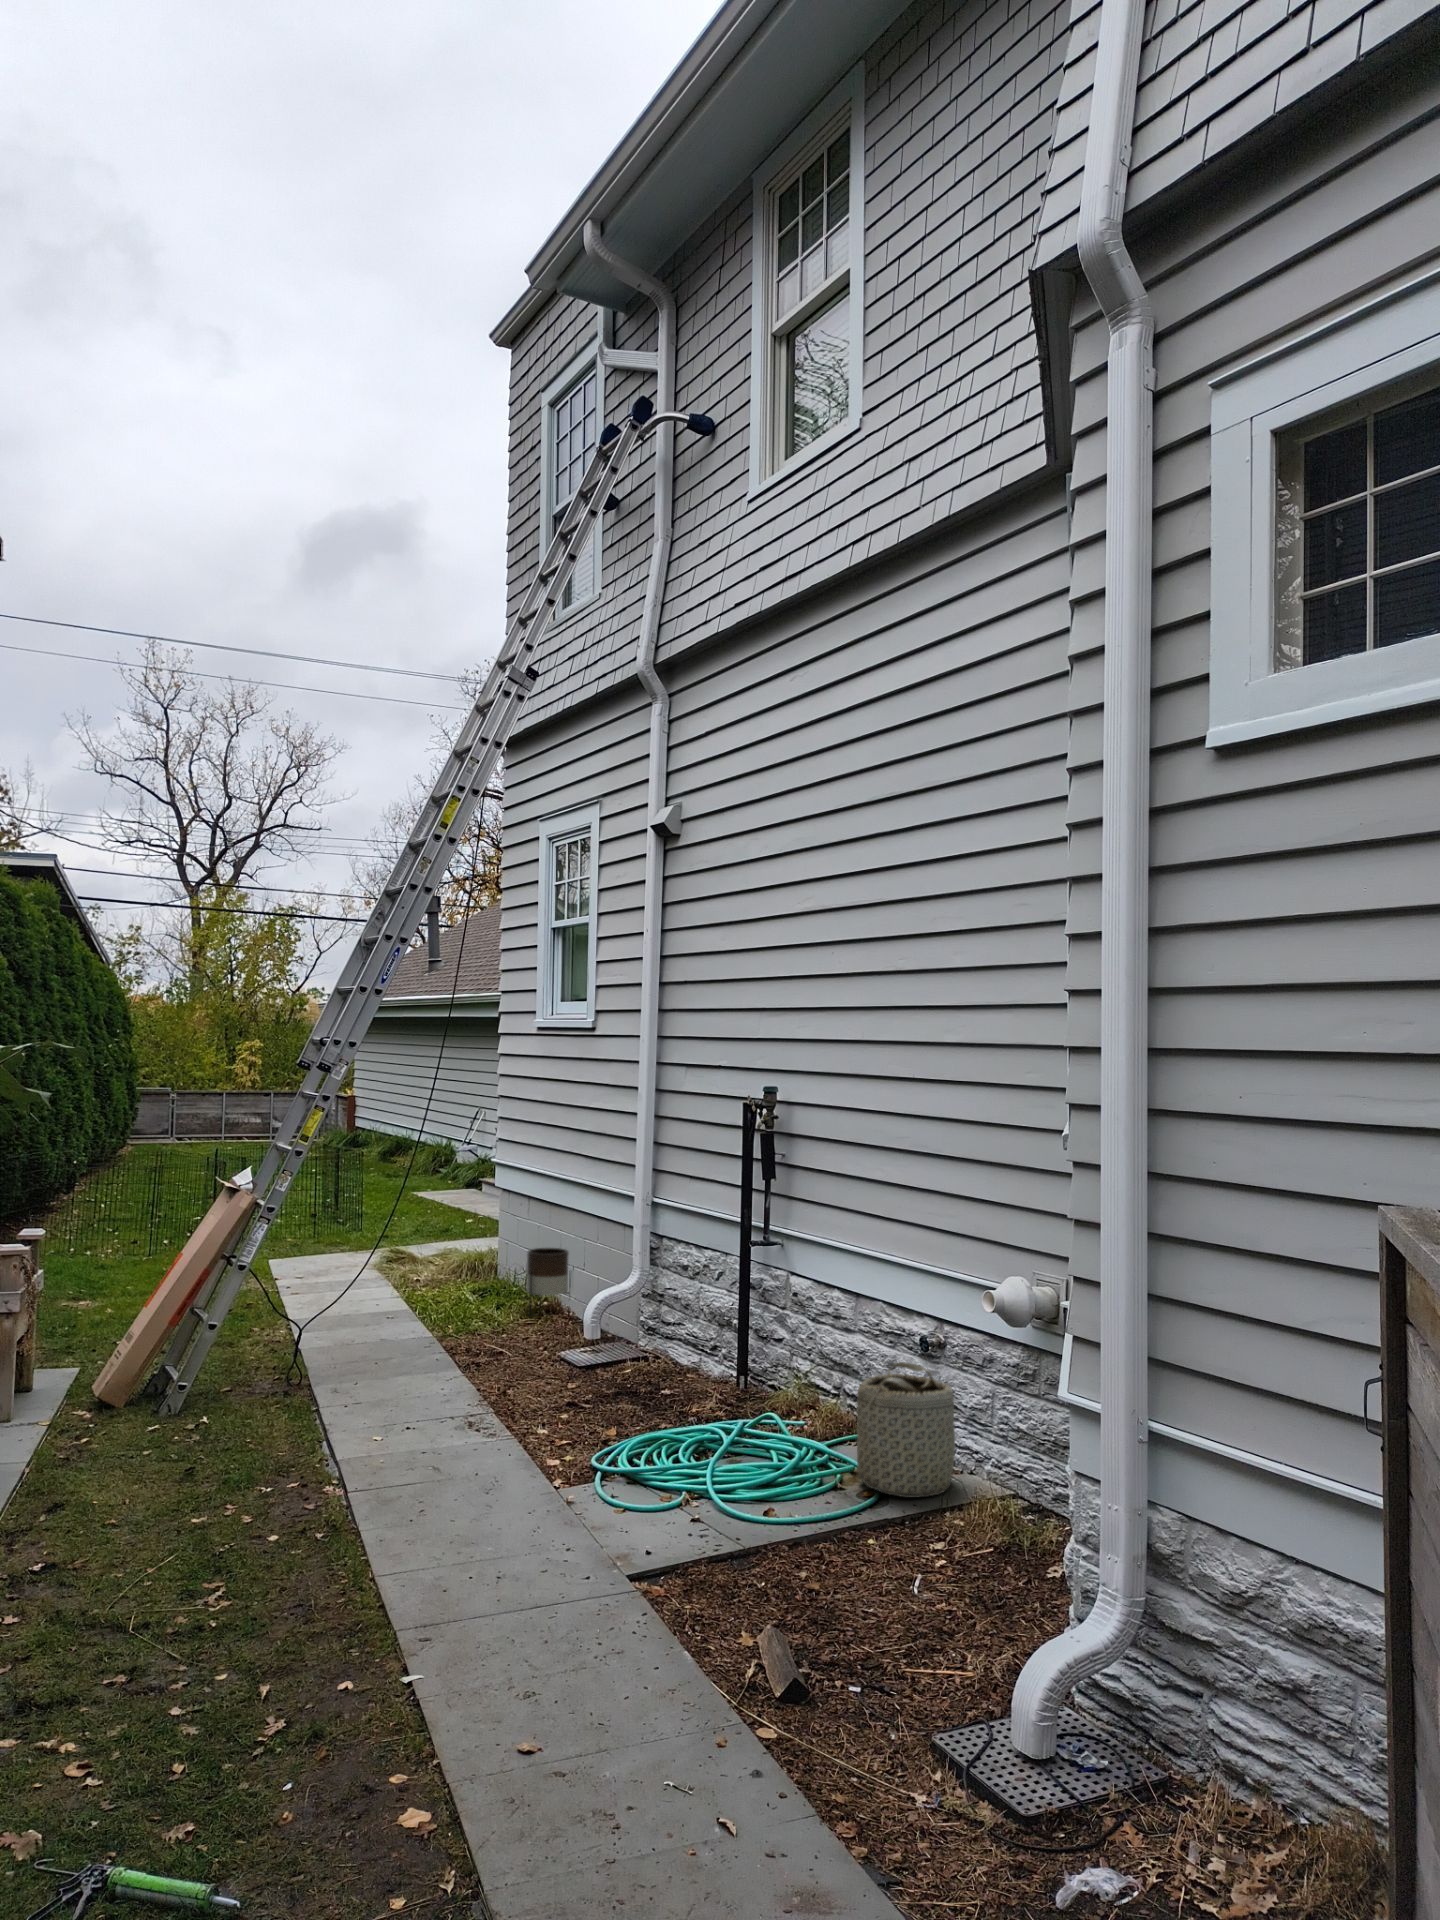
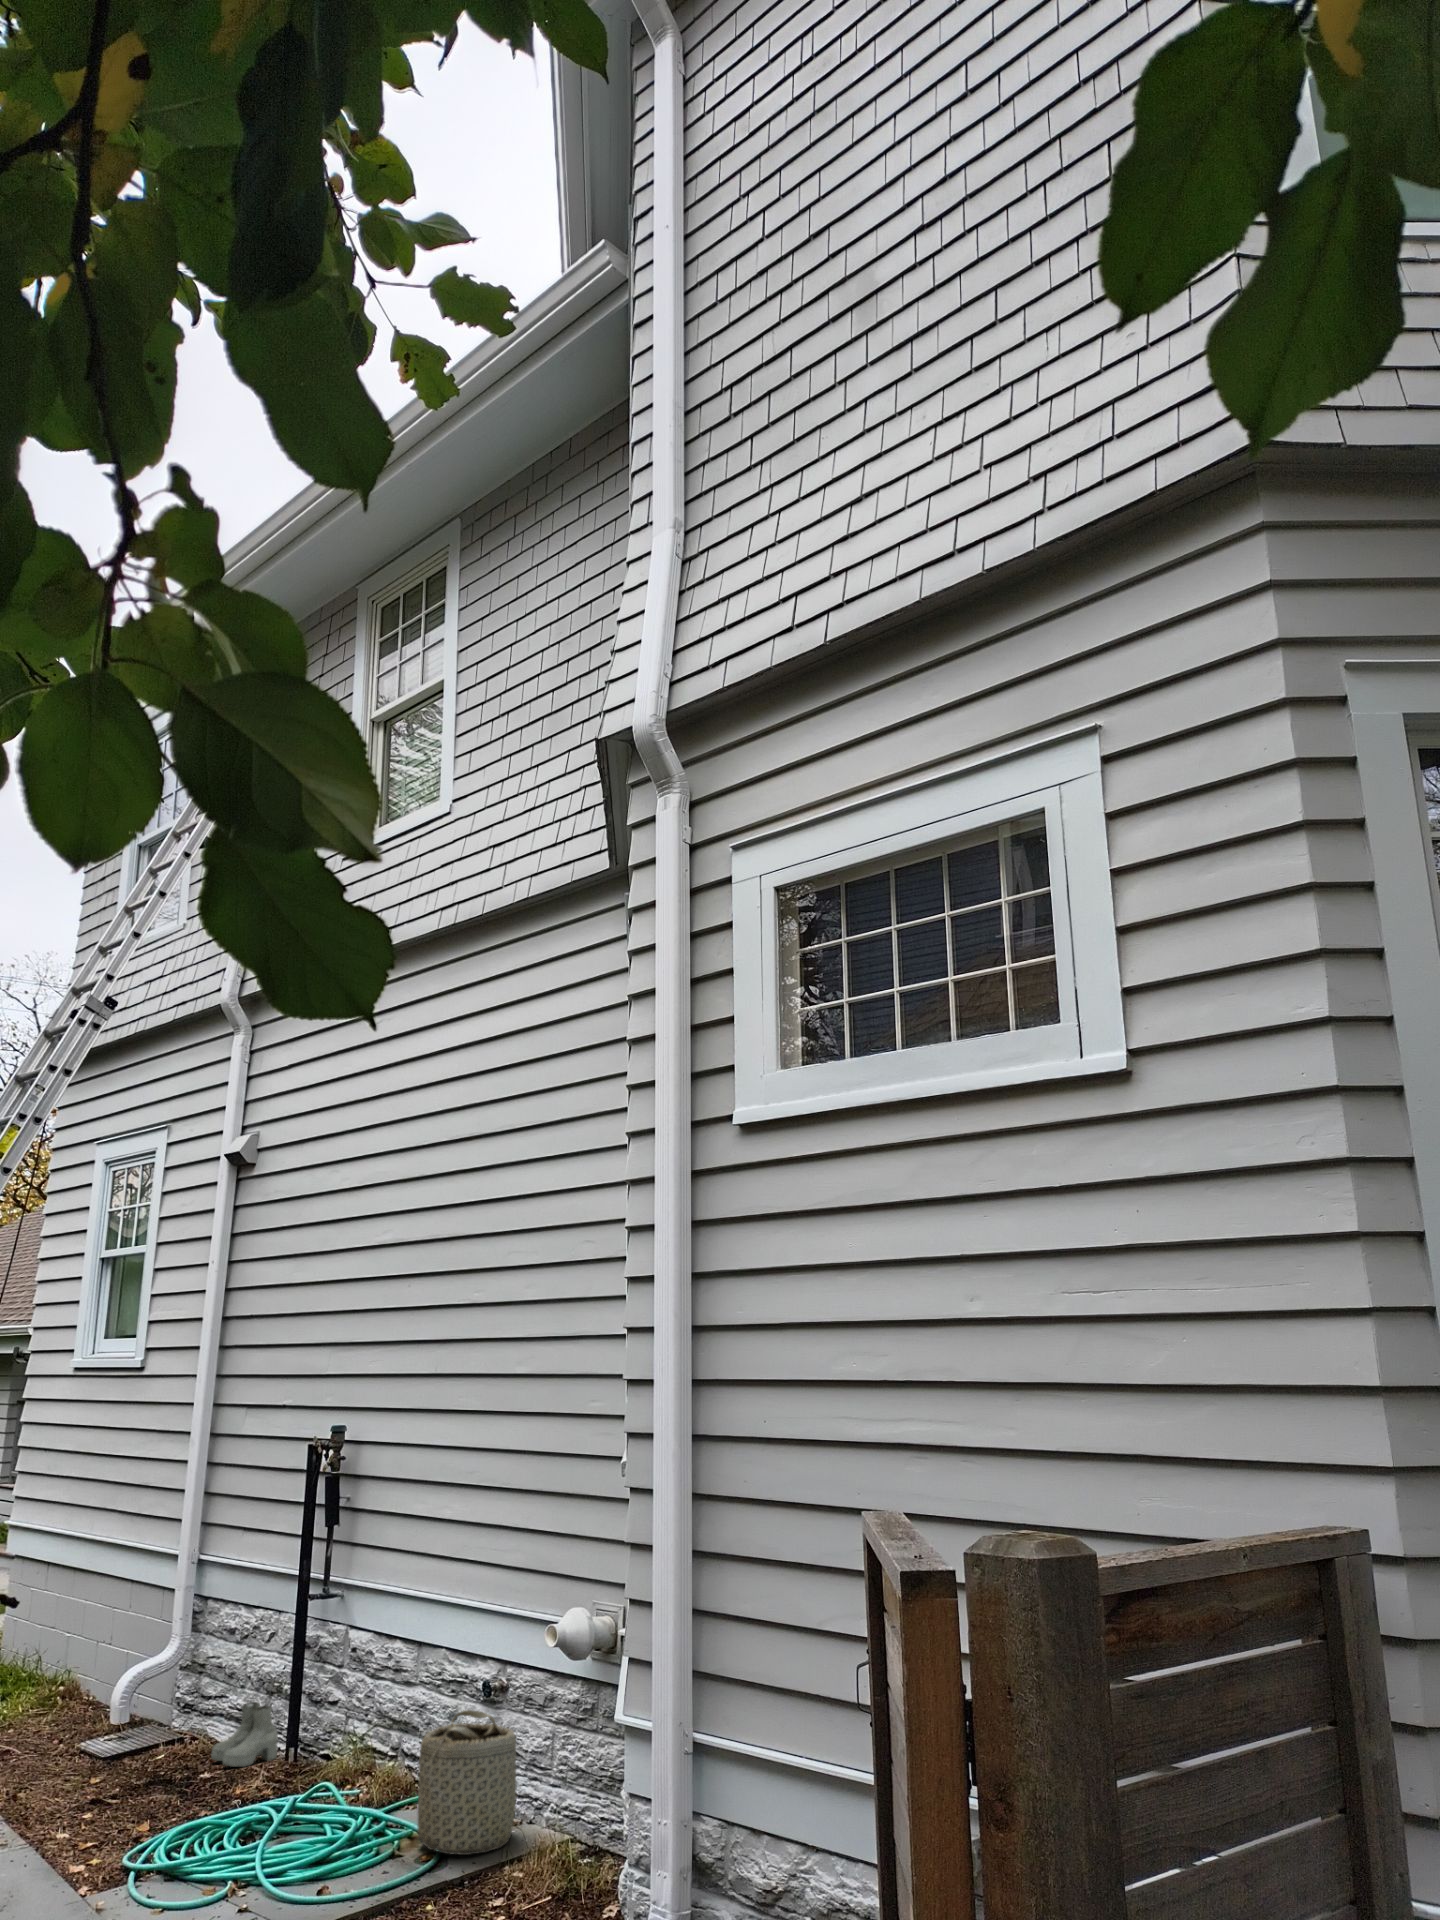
planter: present [526,1248,571,1316] -> none [36,1623,93,1709]
boots: none [671,1331,729,1386] -> present [211,1702,278,1767]

